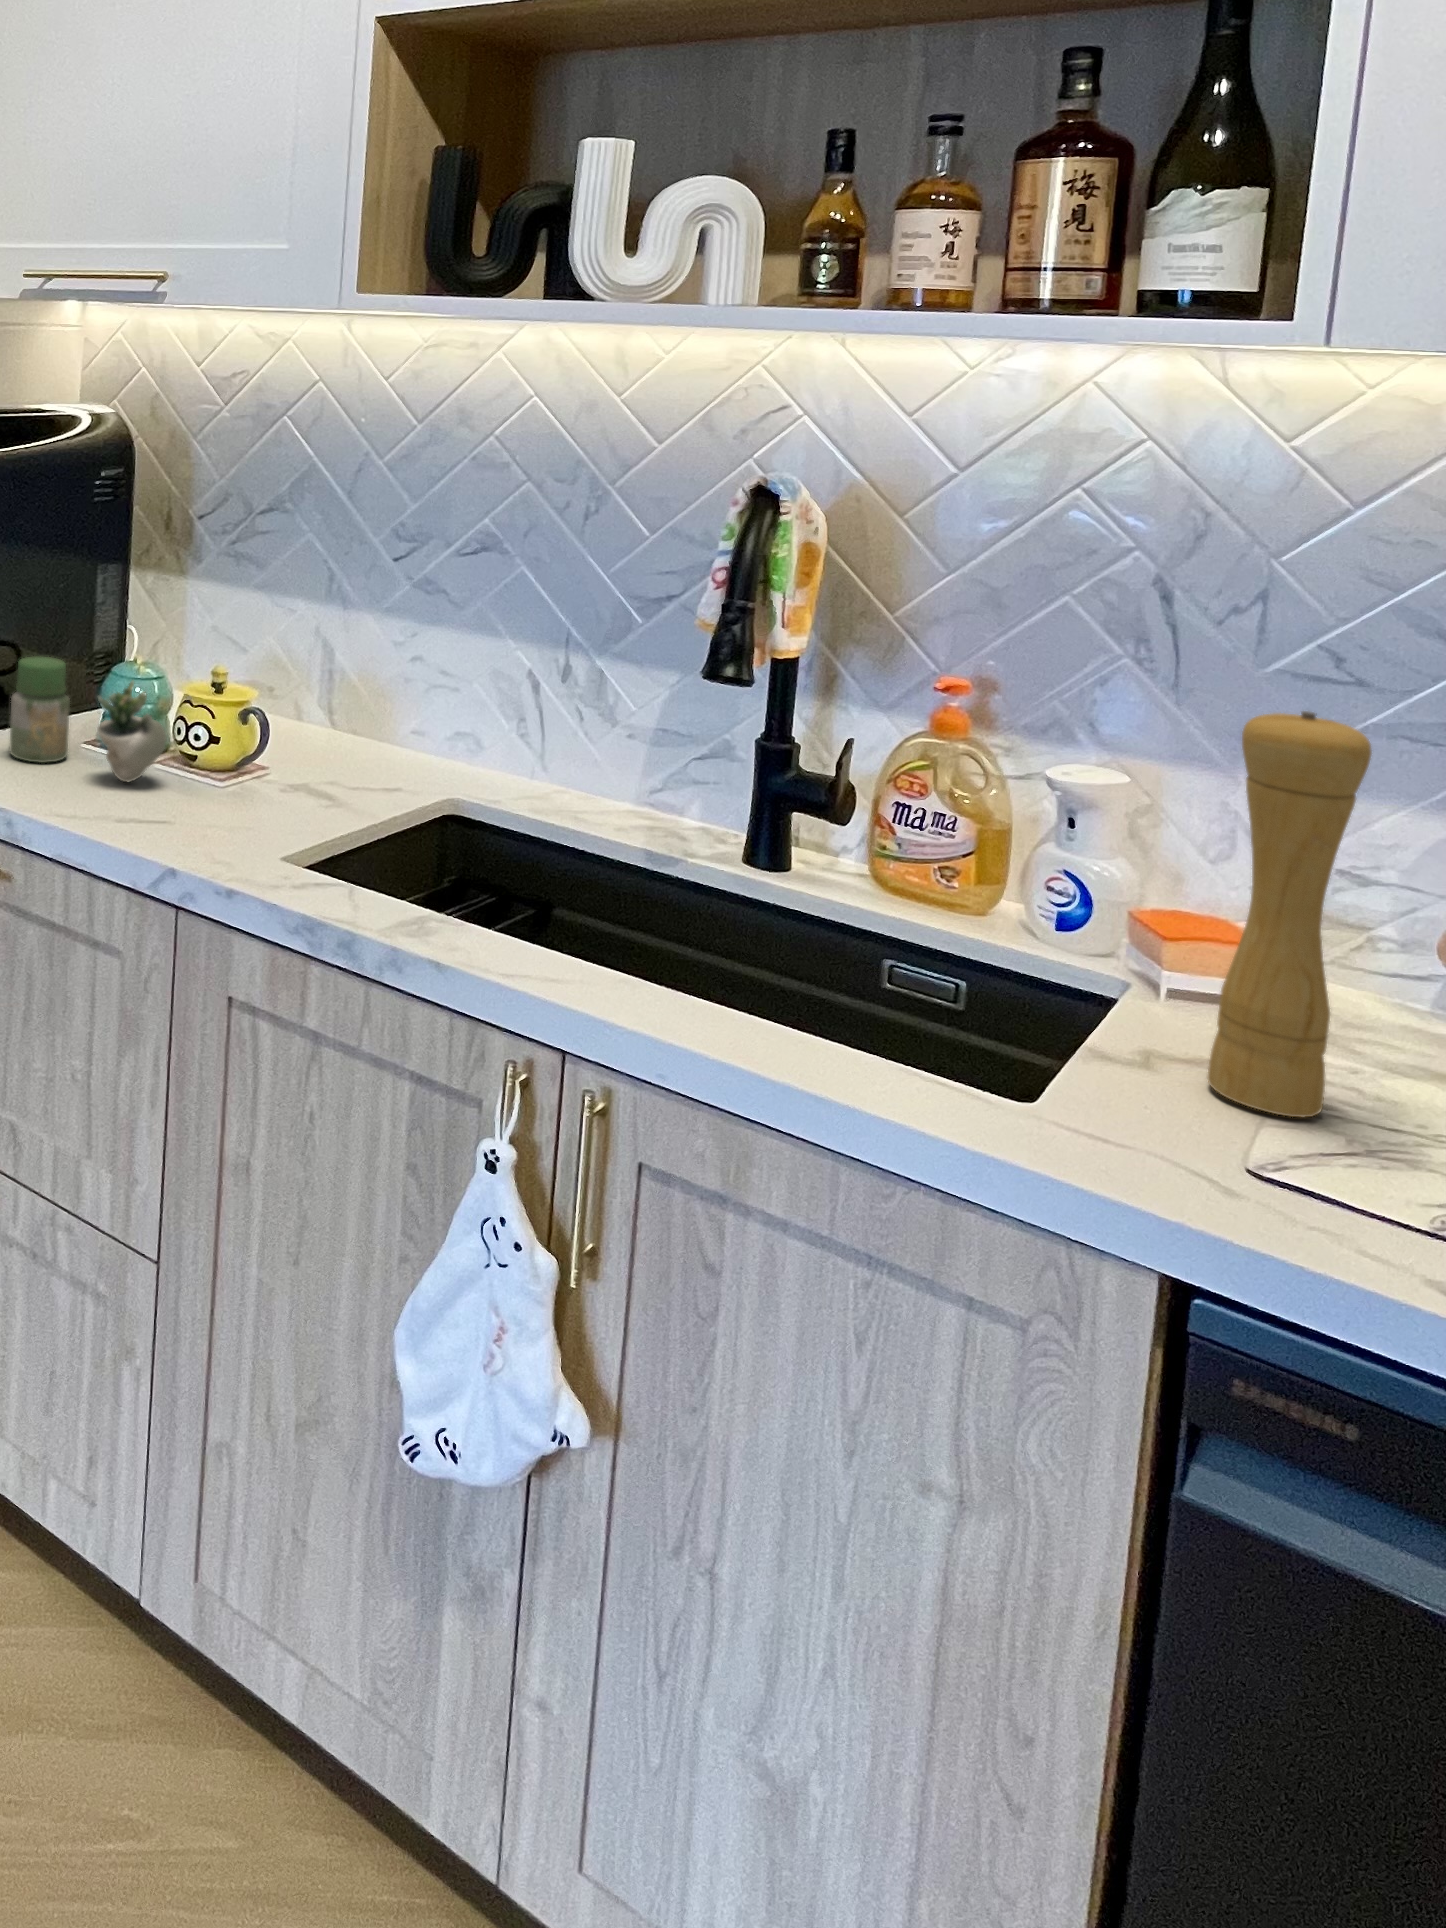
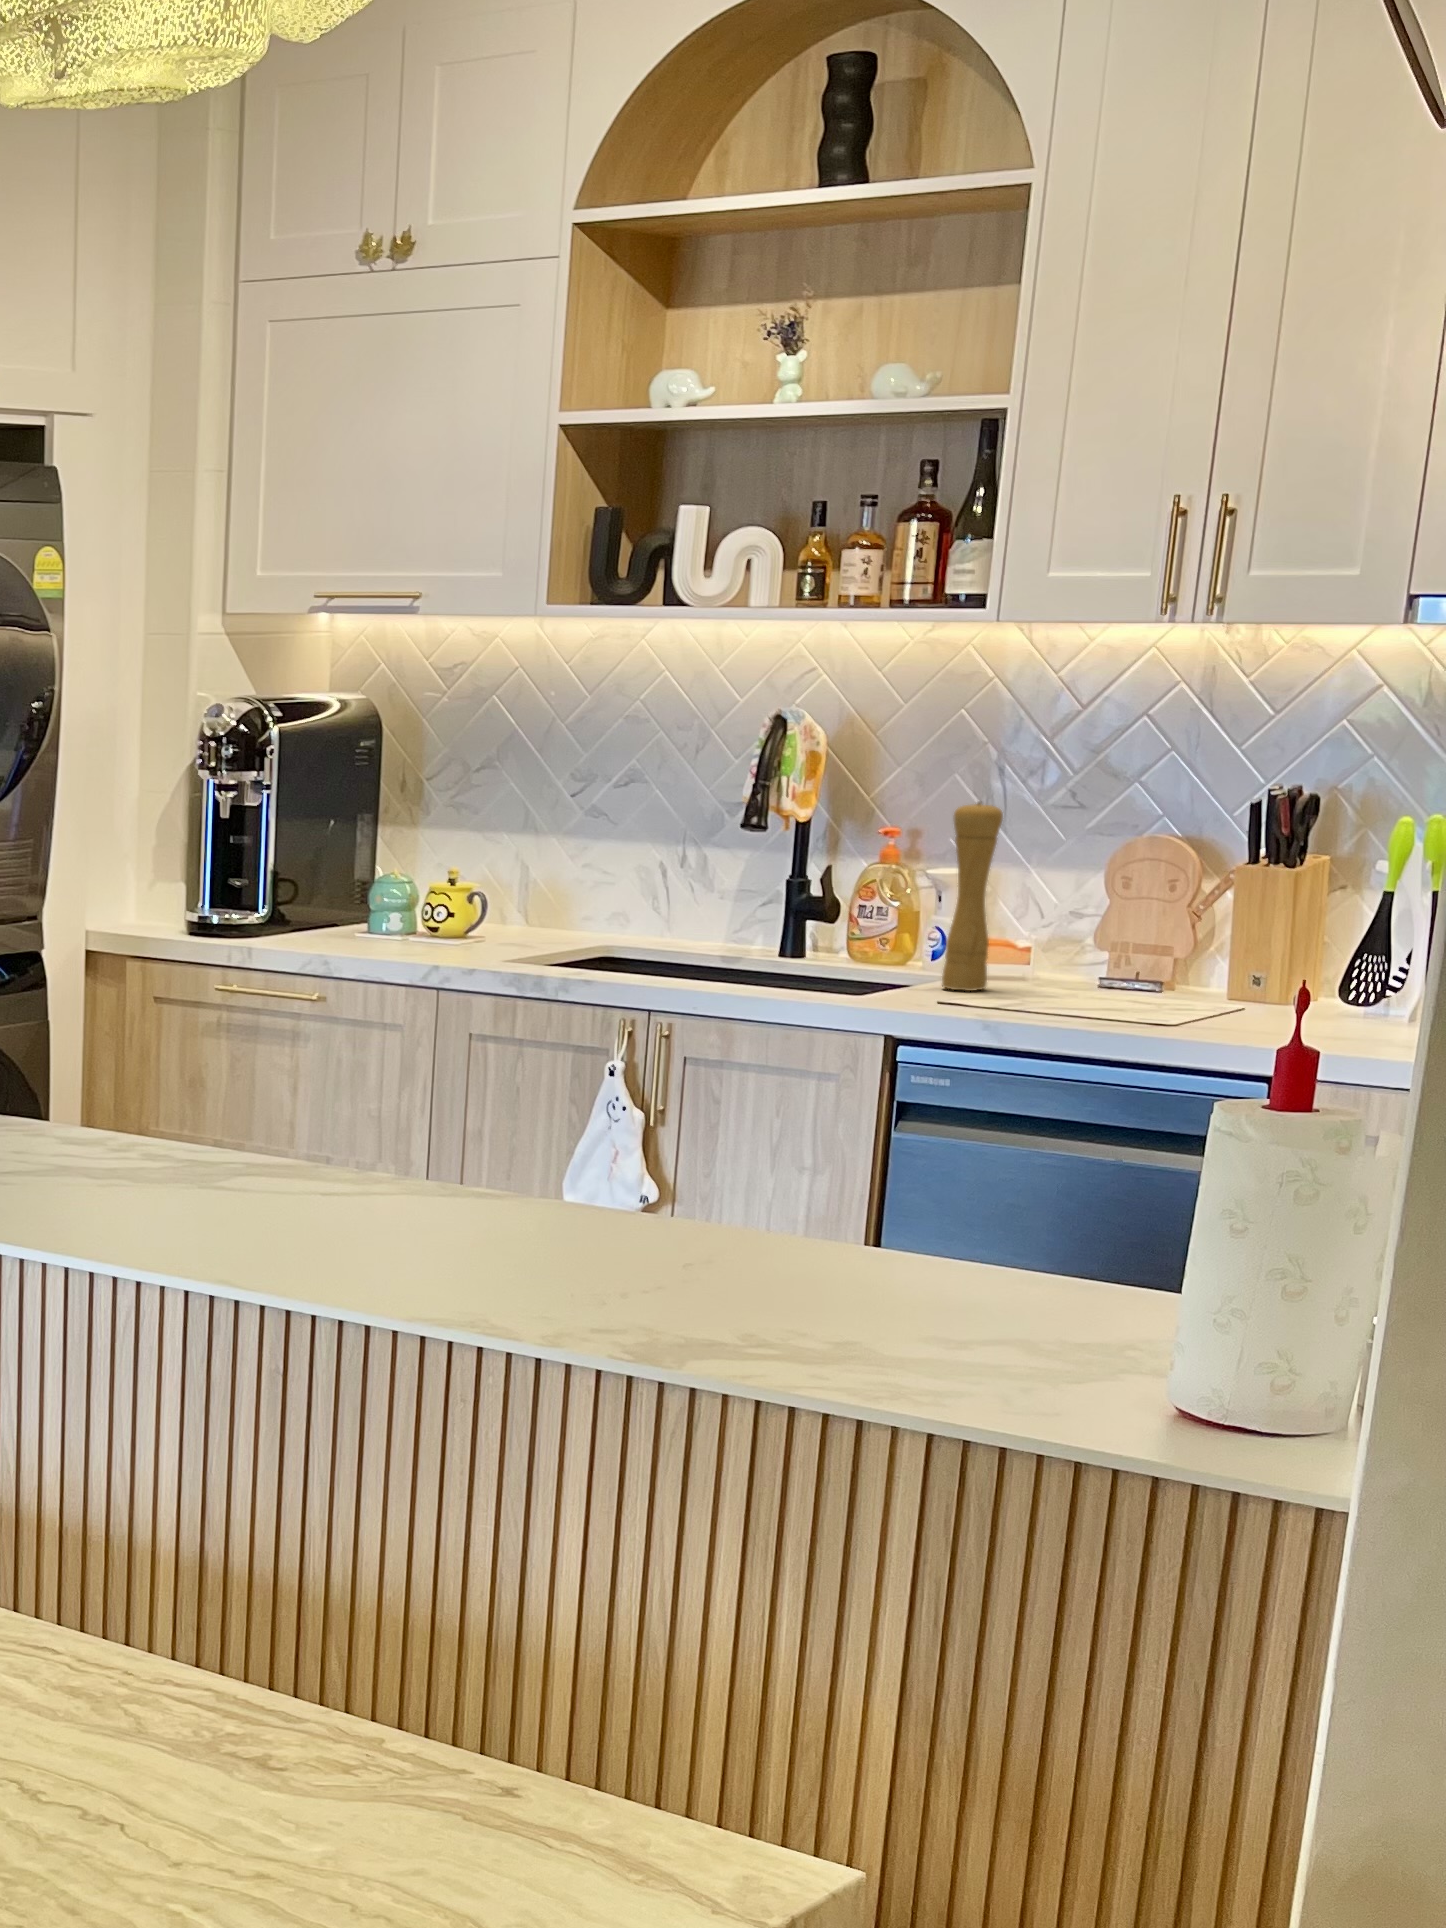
jar: present [10,656,70,763] -> none [310,867,351,936]
succulent plant: present [97,682,191,782] -> none [374,872,441,940]

